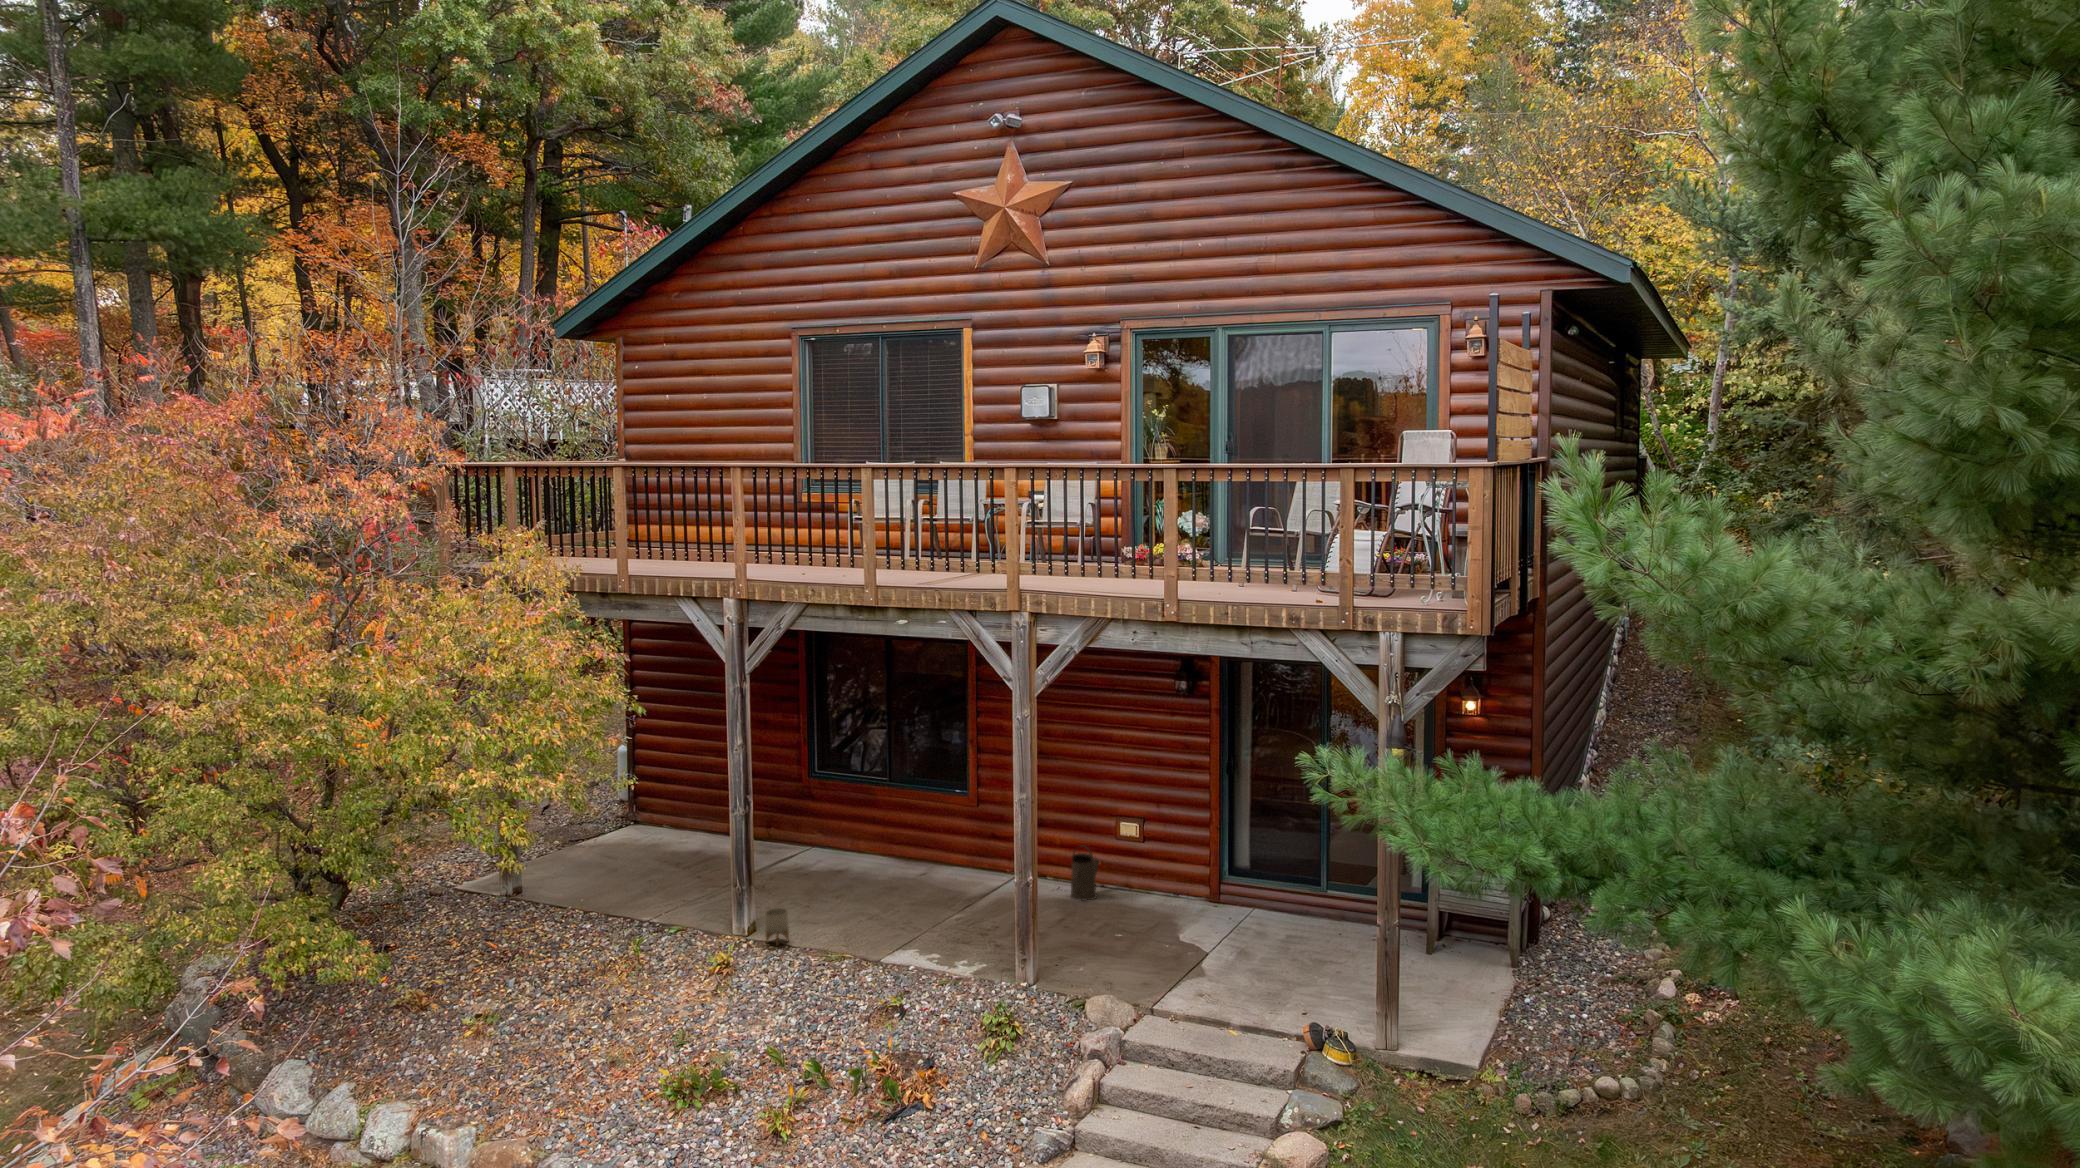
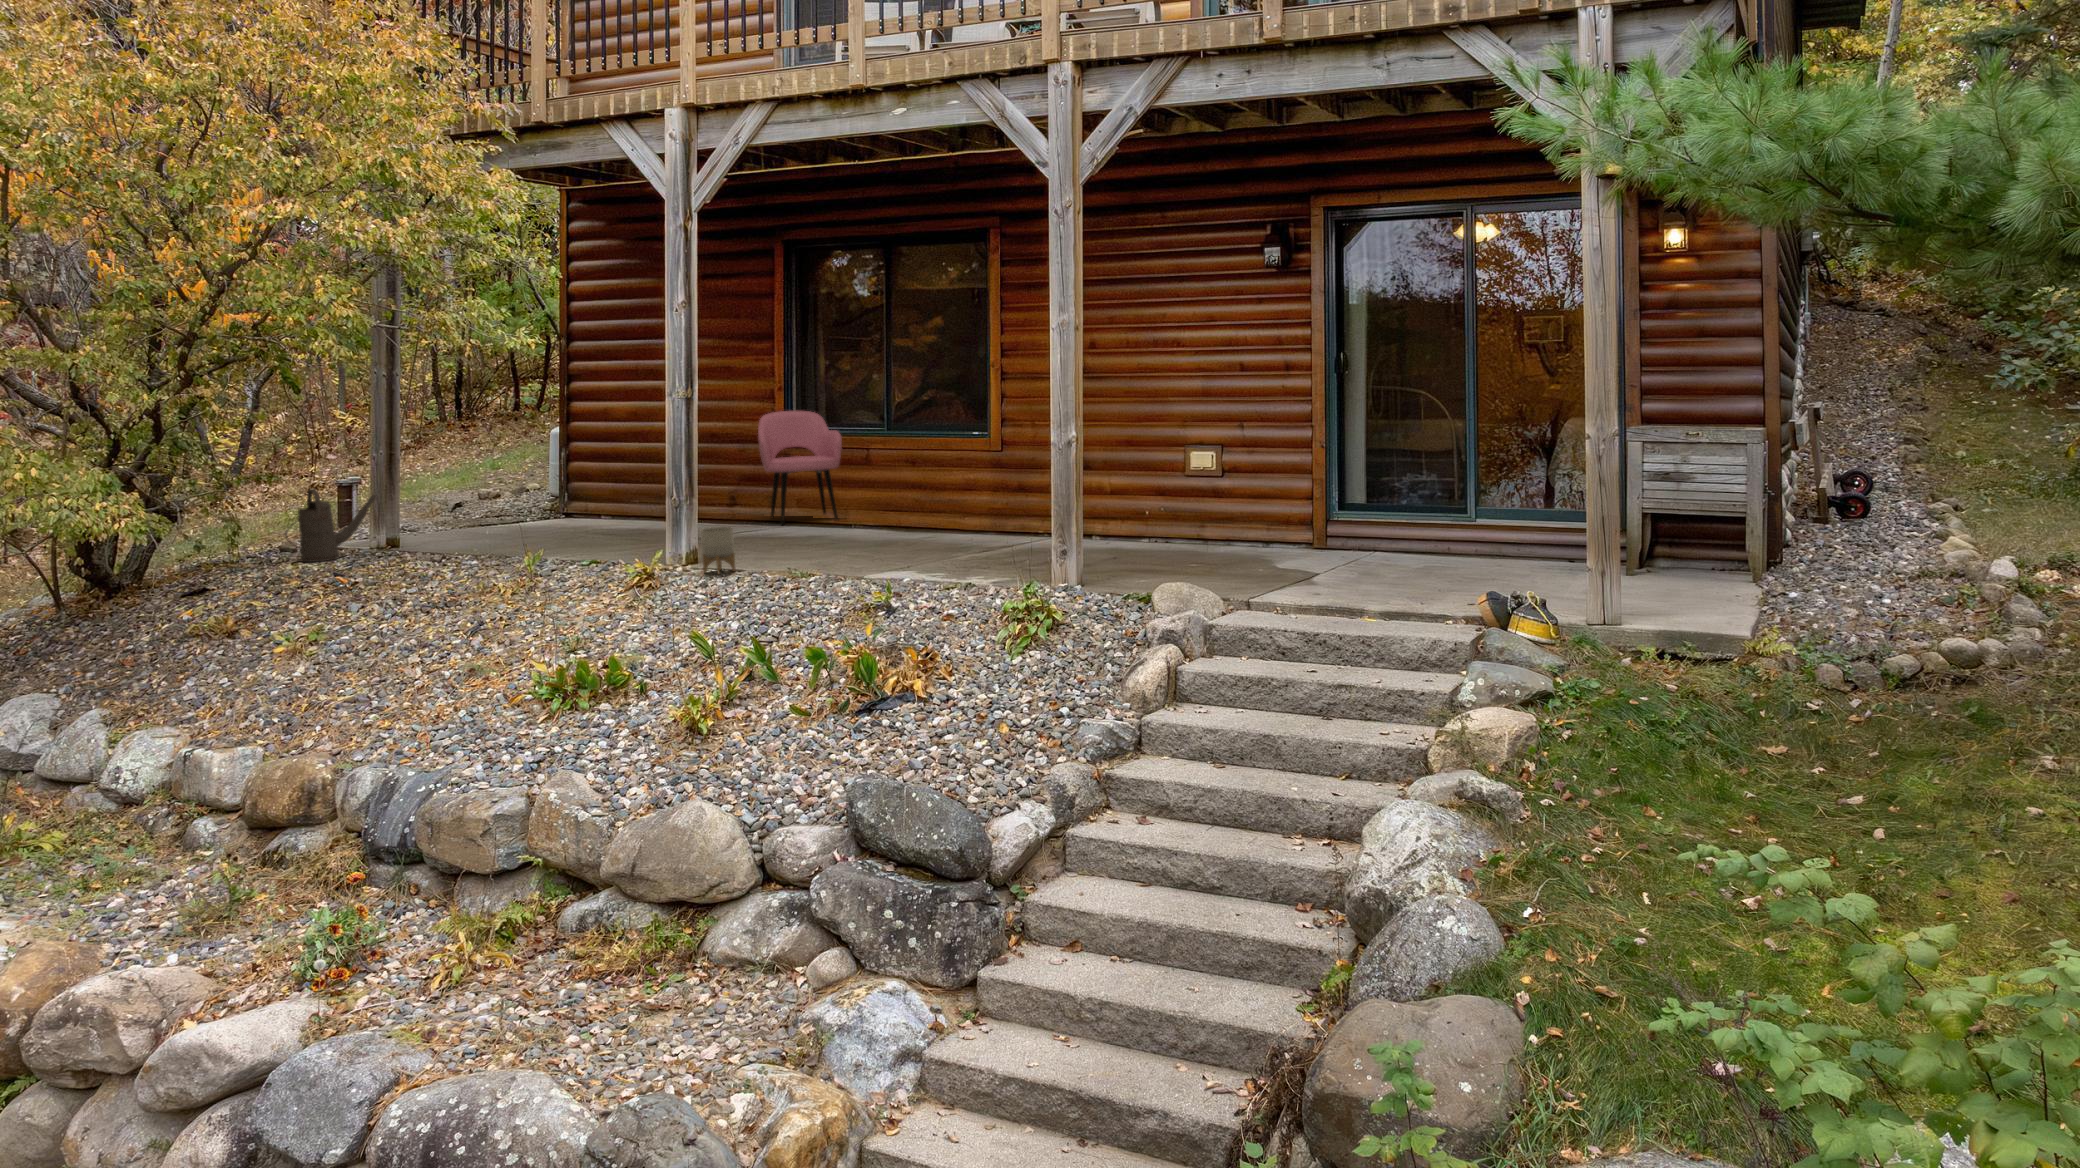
armchair: none [799,772,862,868] -> present [758,411,842,525]
watering can: present [1070,845,1099,900] -> present [285,488,376,562]

